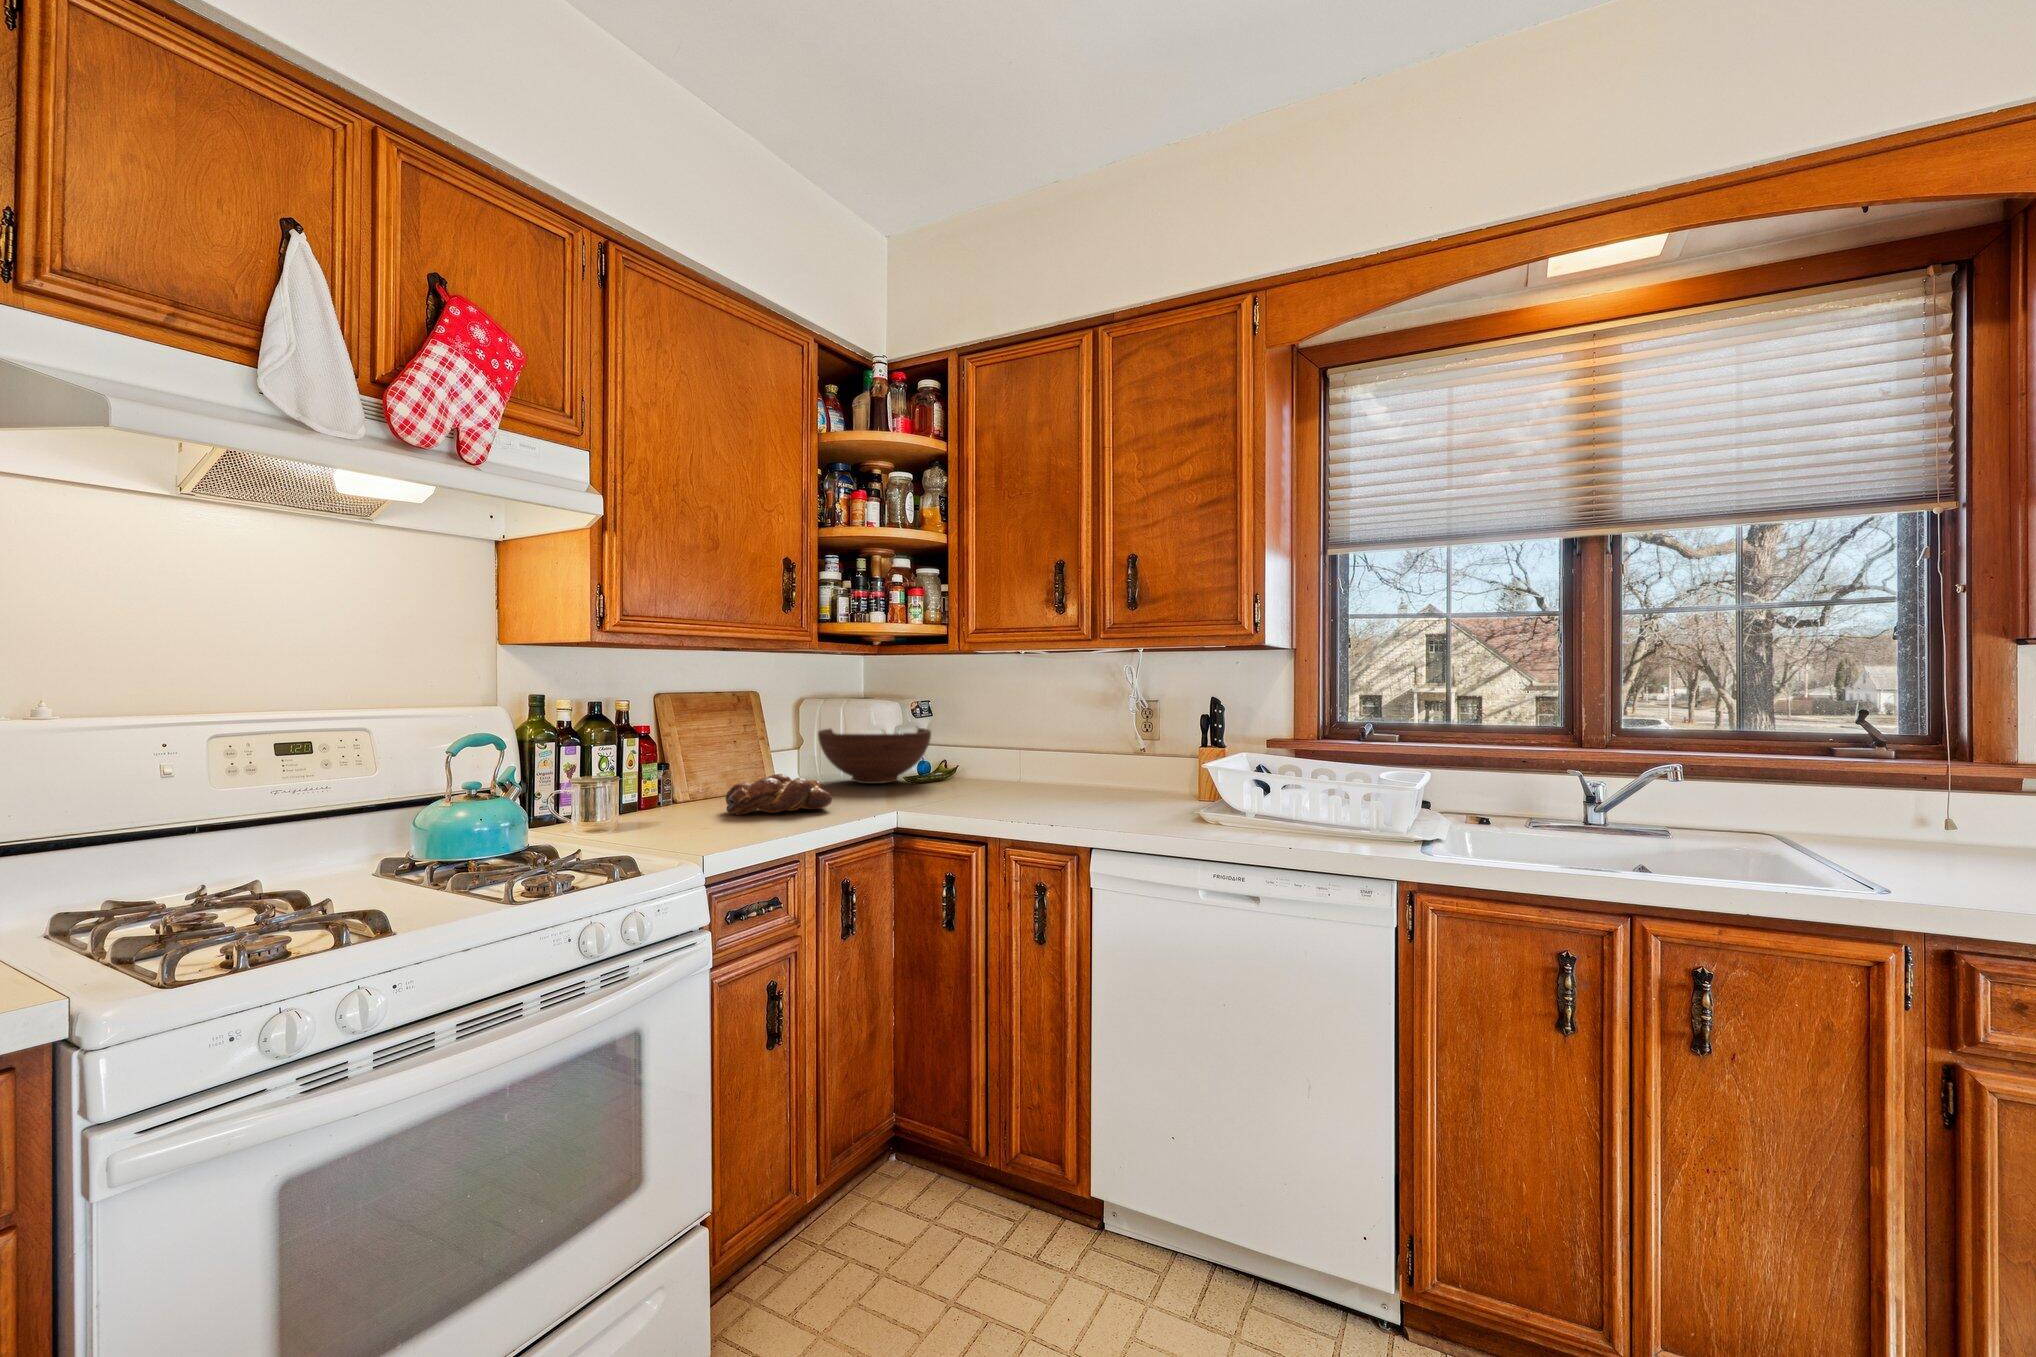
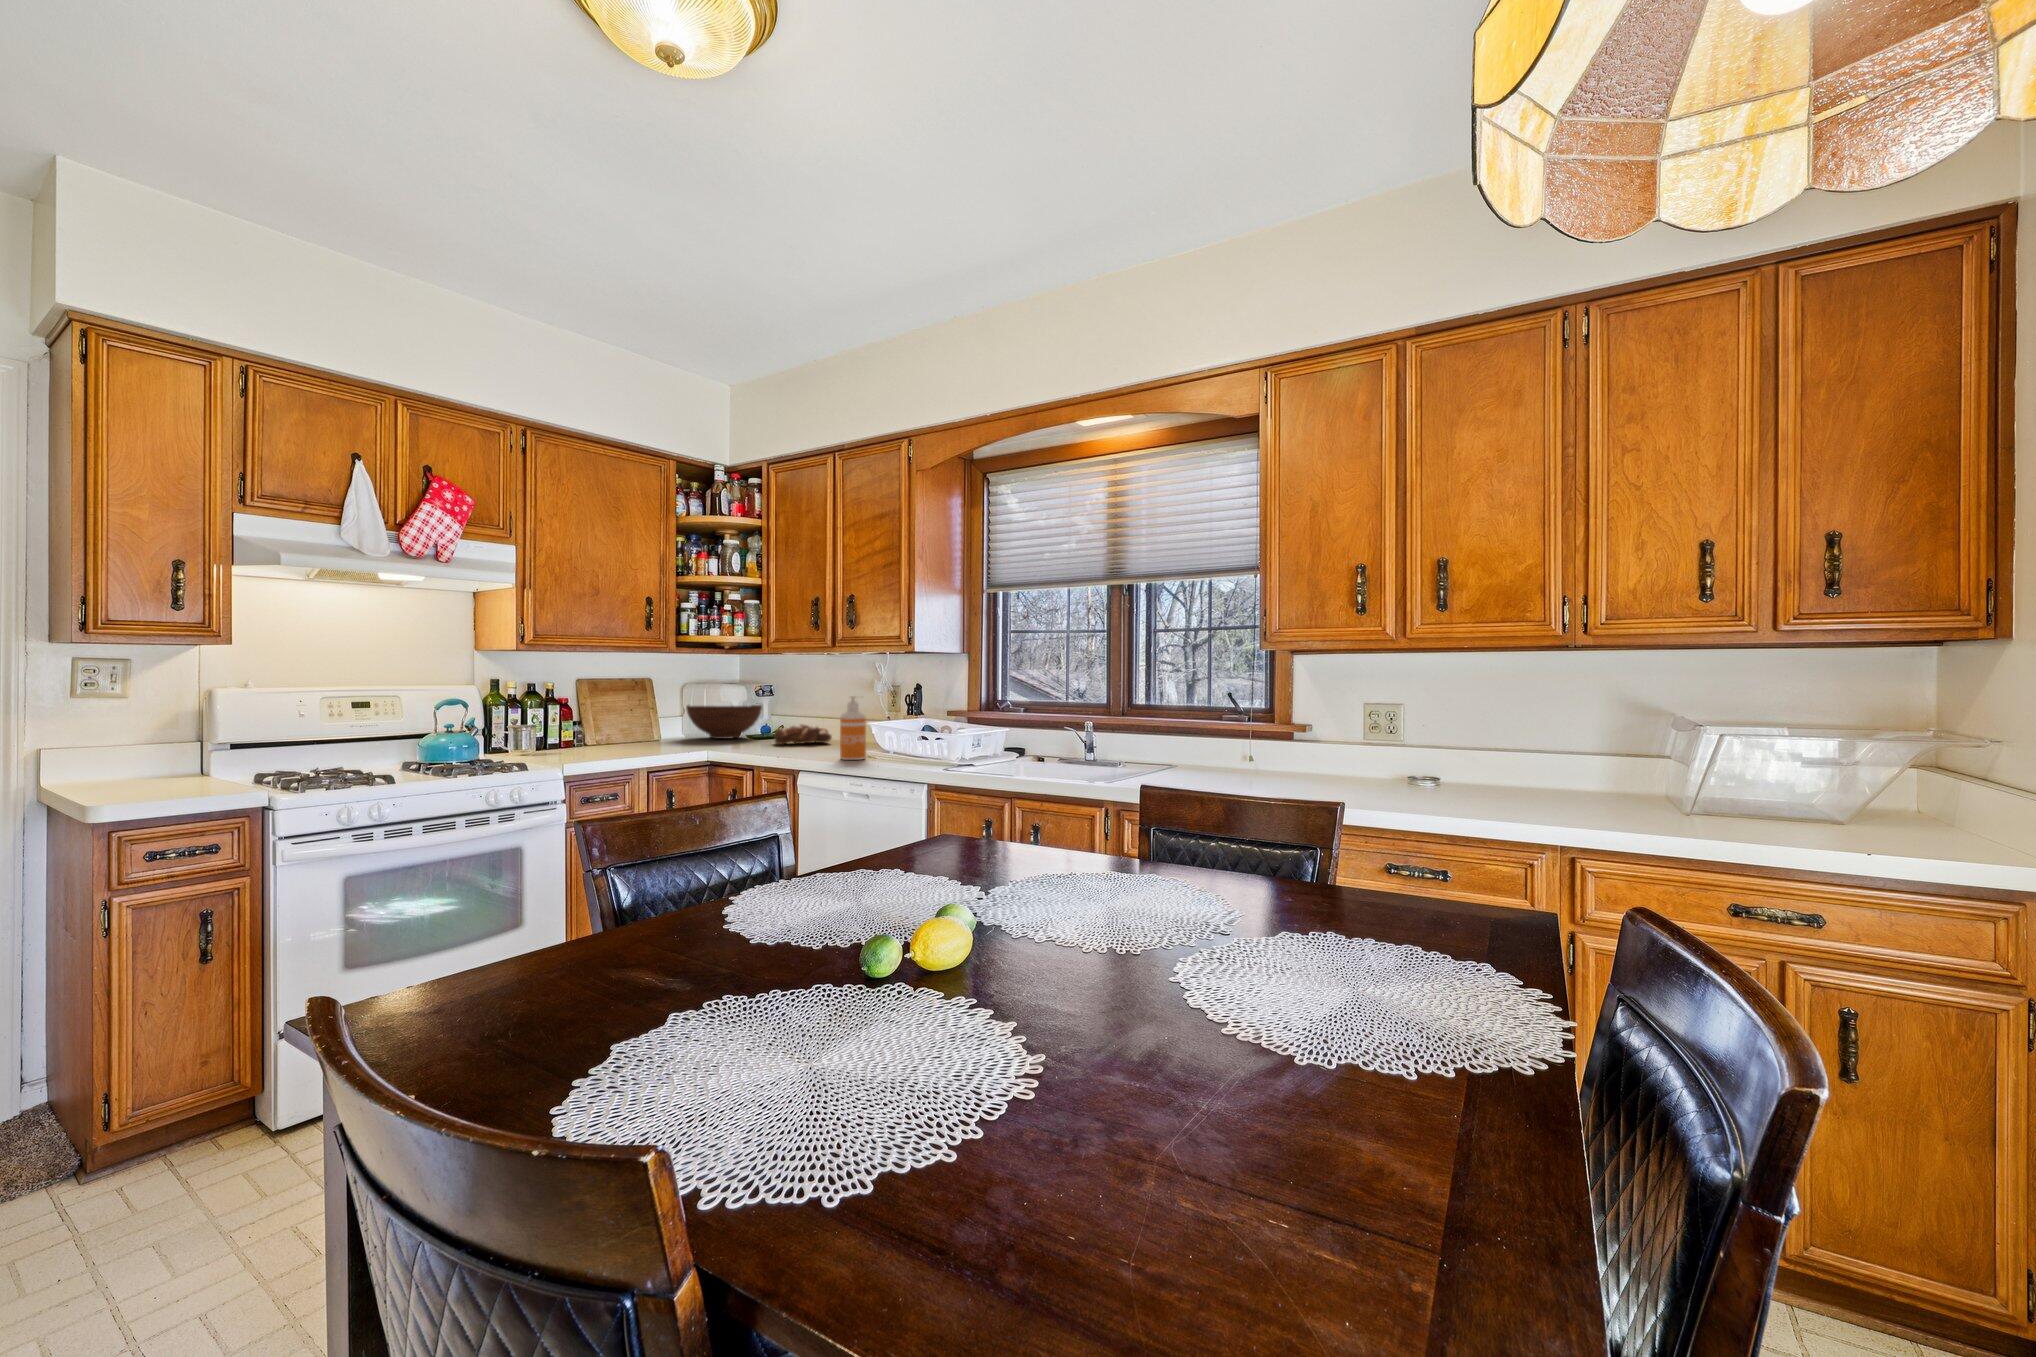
soap dispenser: none [1152,722,1195,833] -> present [840,696,866,760]
bread loaf: present [725,774,832,815] -> present [774,724,832,744]

